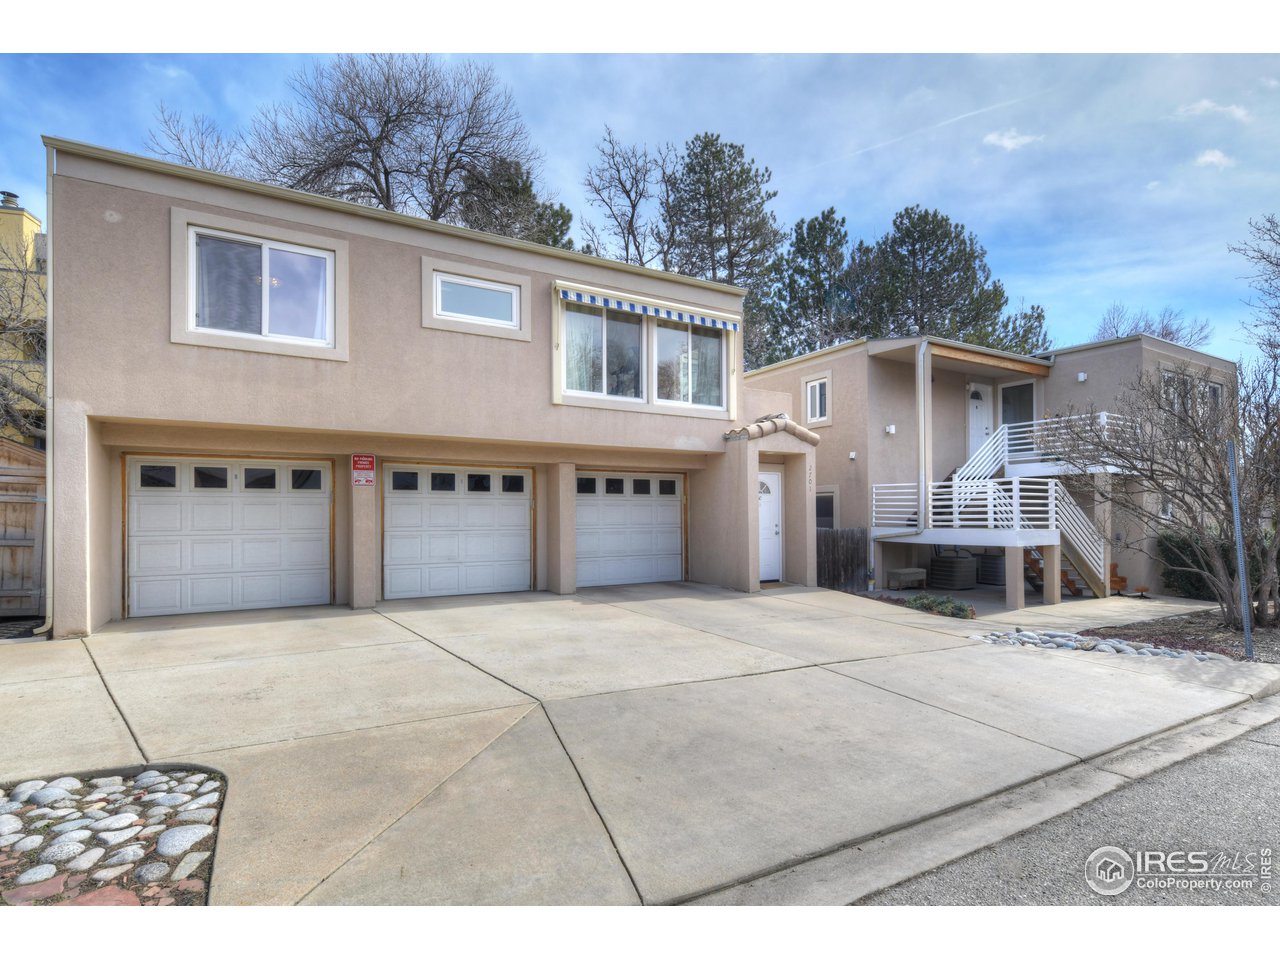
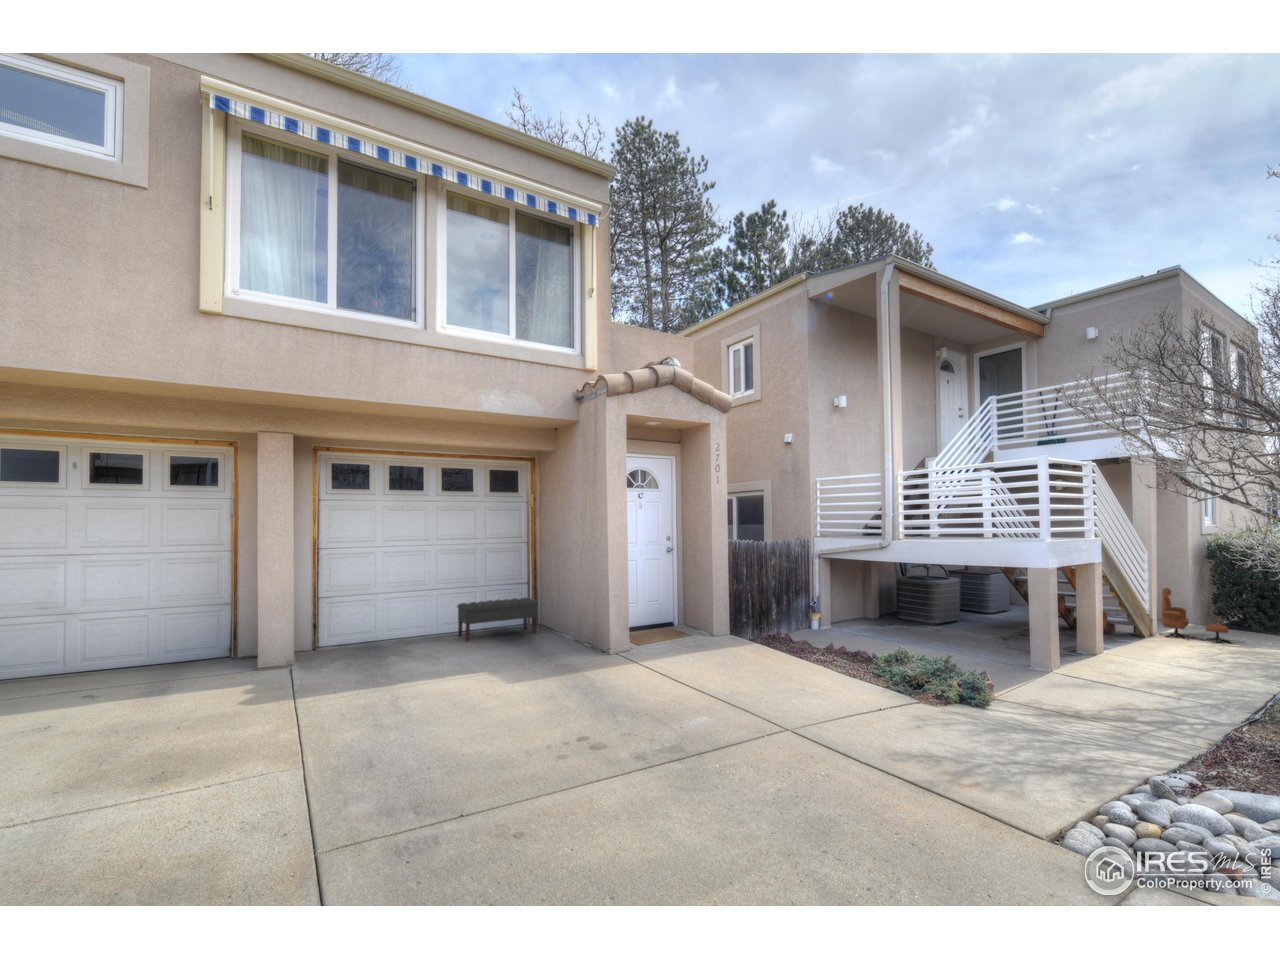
bench: present [886,568,926,591] -> present [457,598,538,641]

